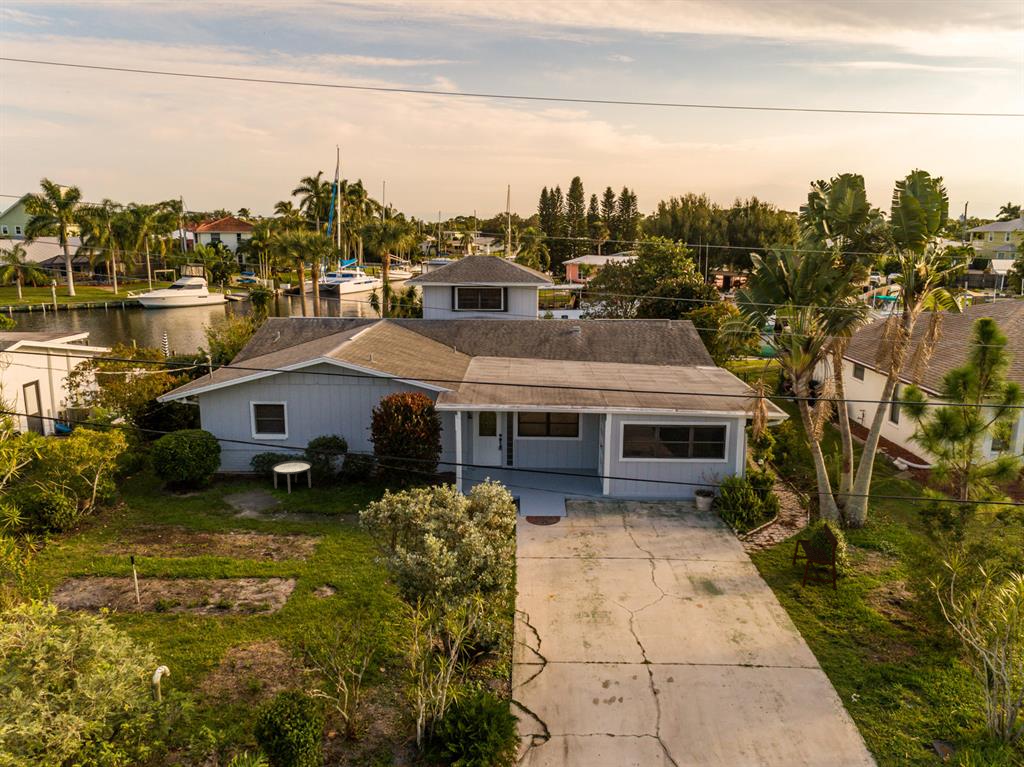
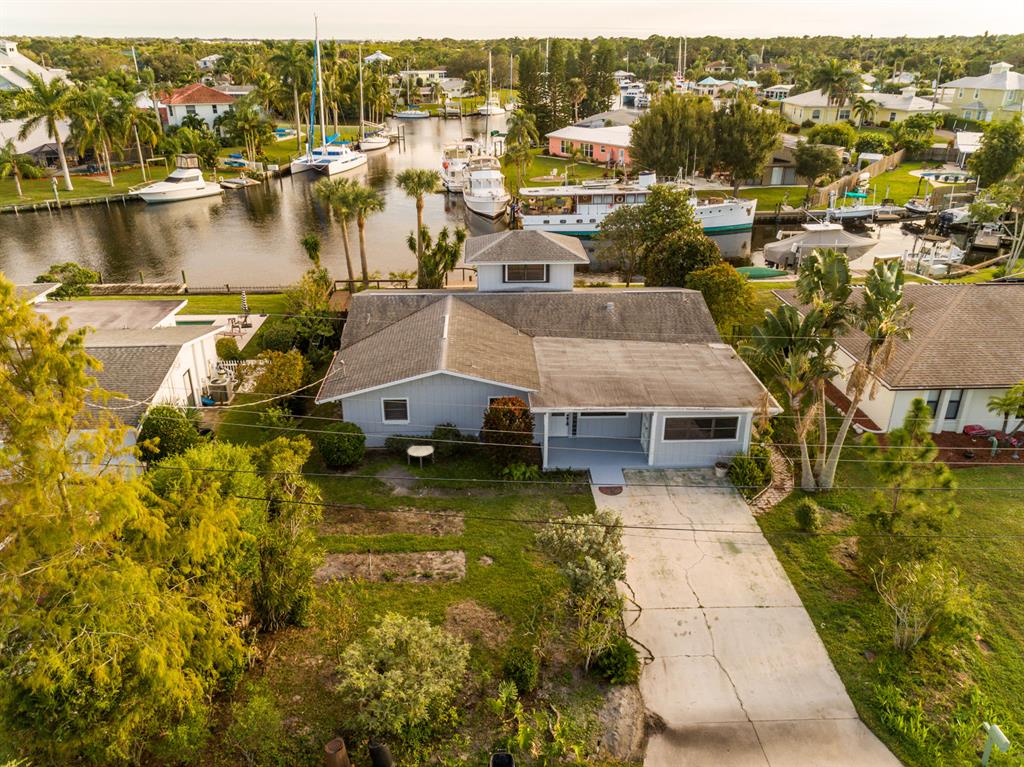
bench: present [792,523,838,589] -> none [784,501,816,546]

